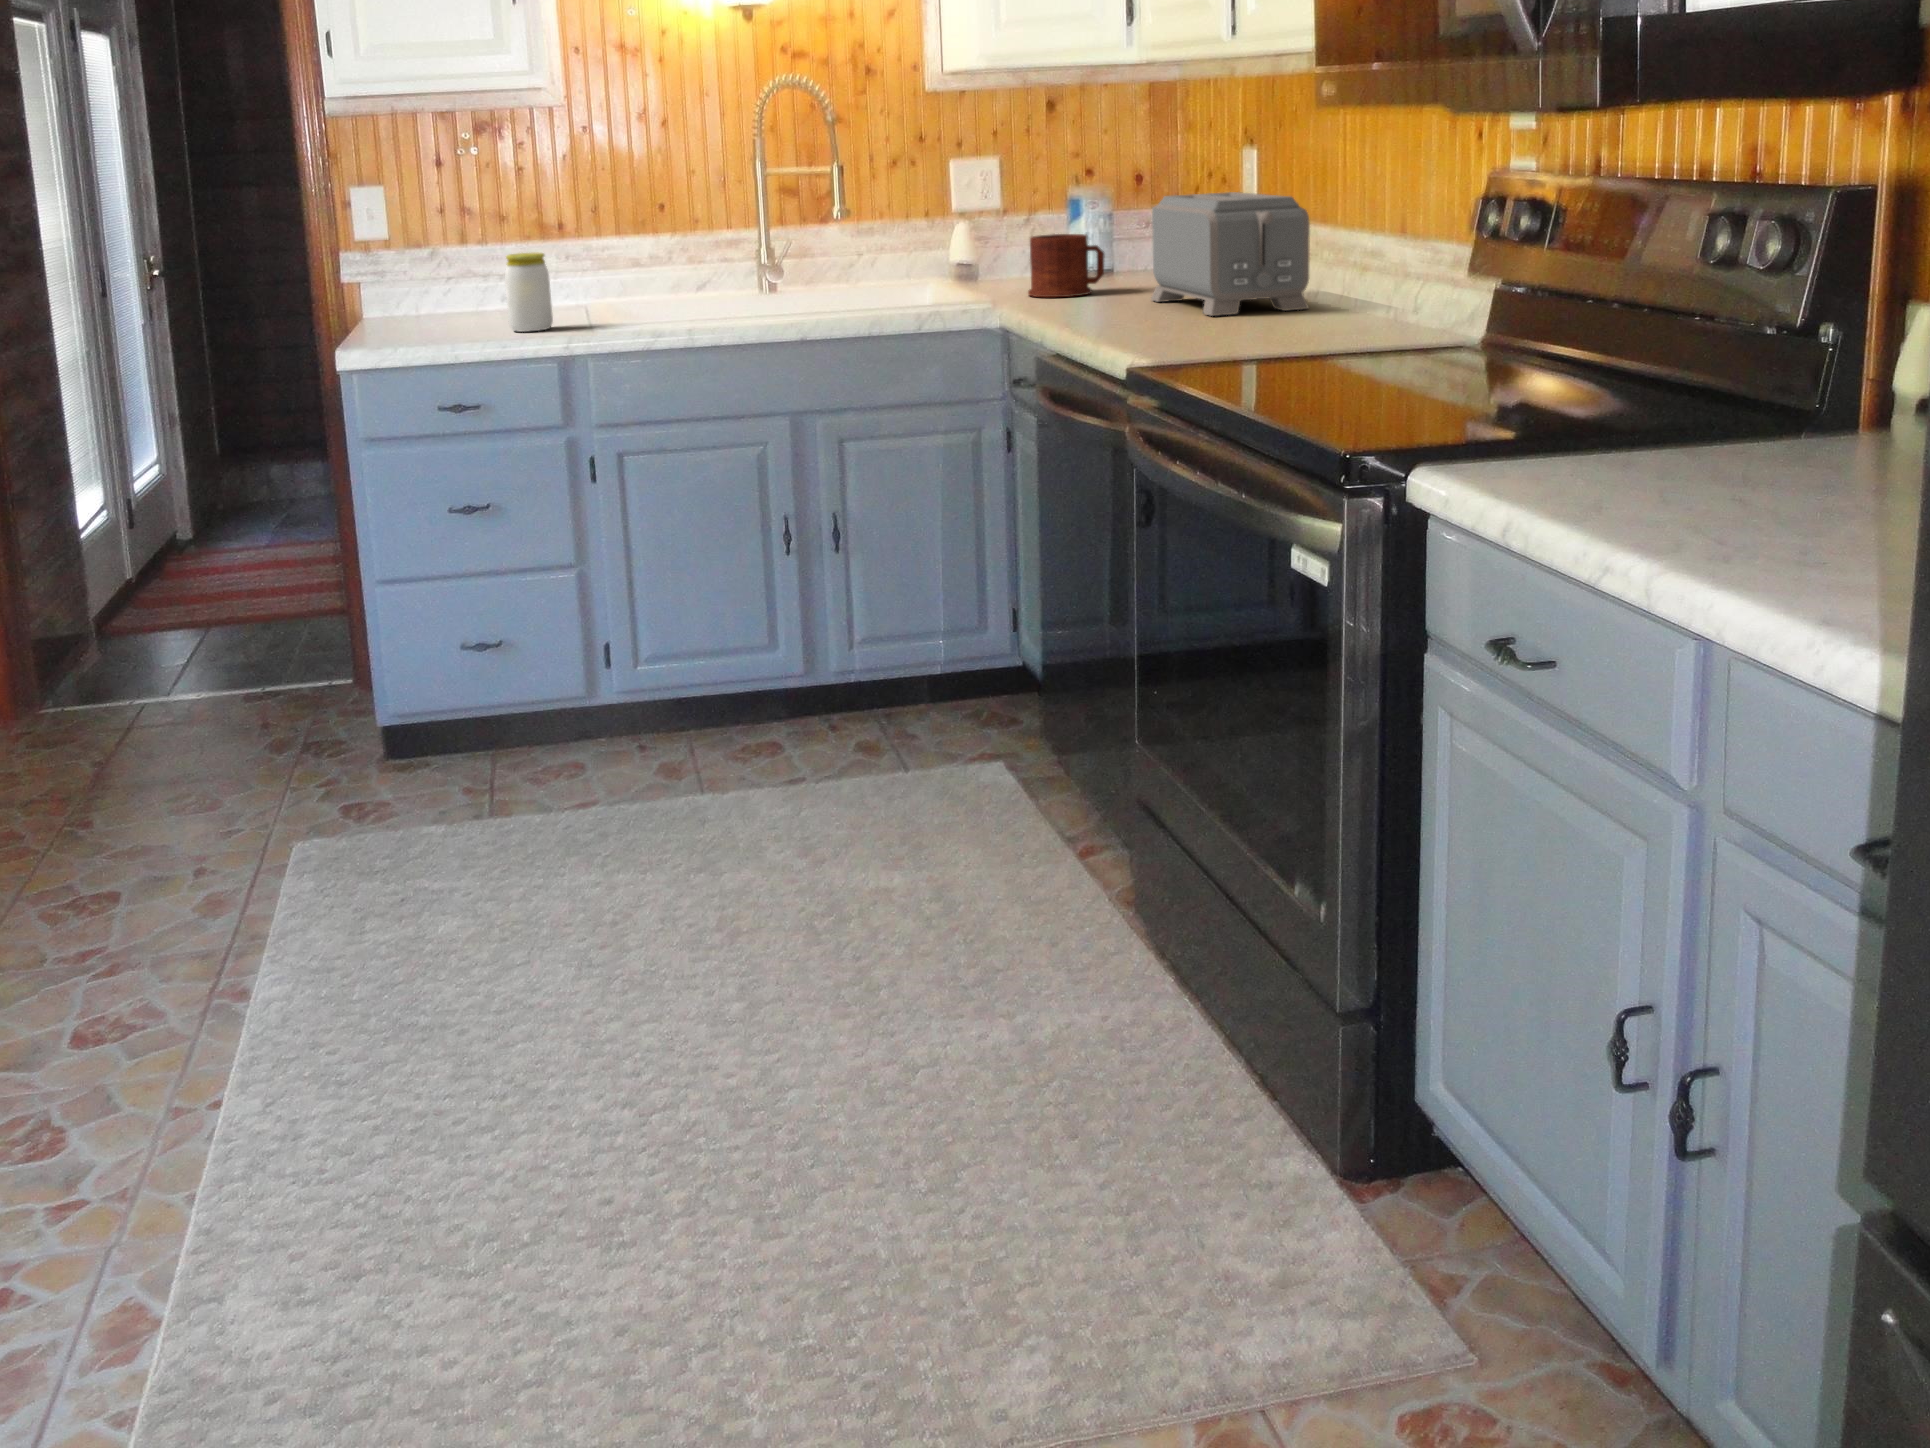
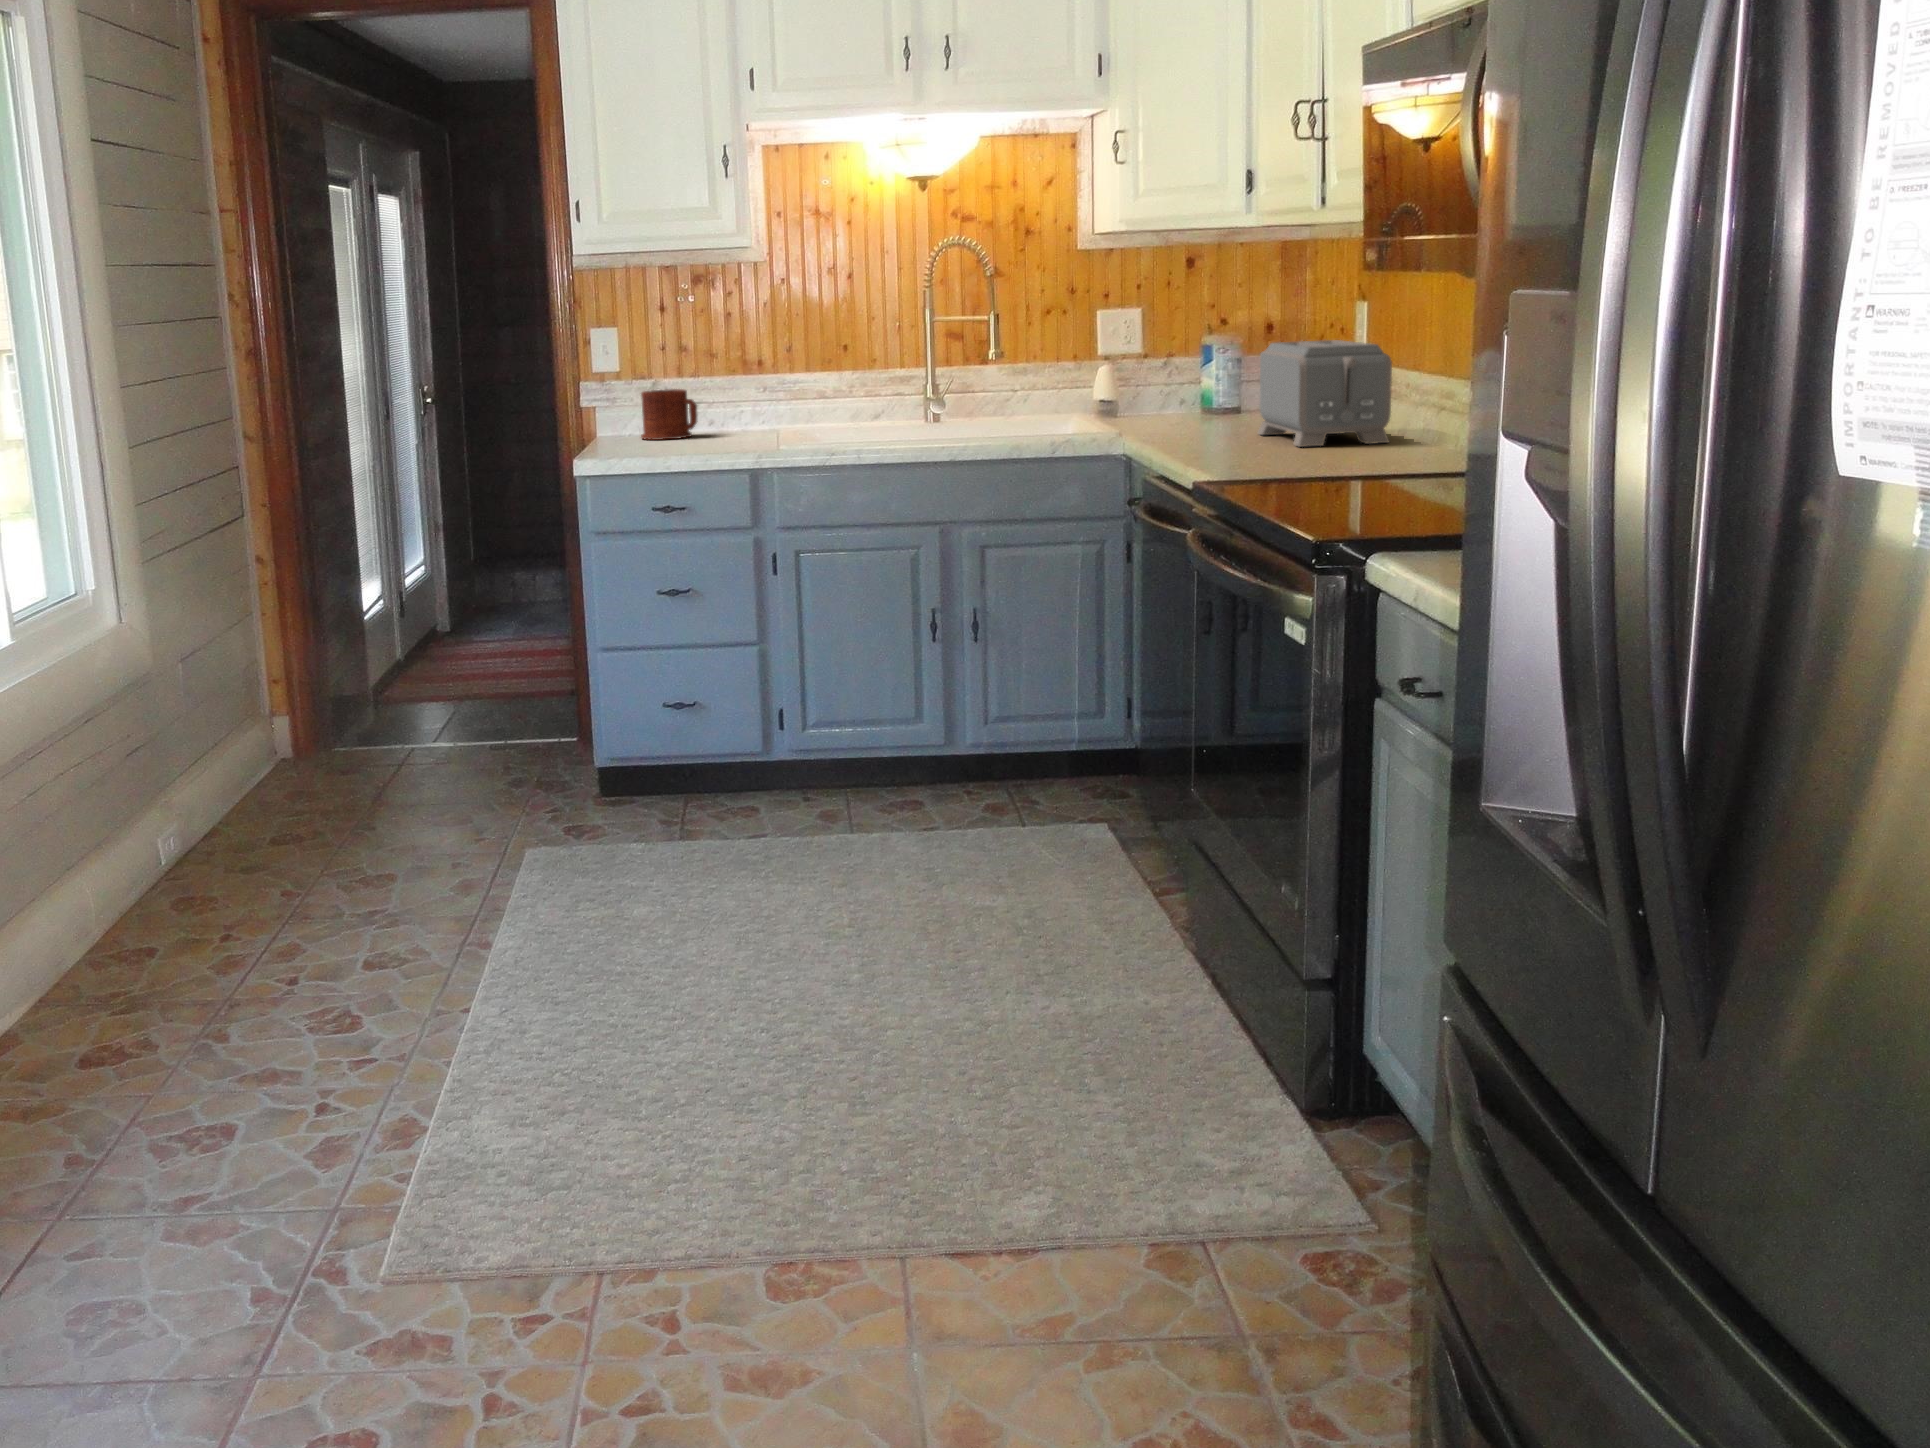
mug: present [1028,234,1104,297] -> present [641,389,697,440]
jar: present [505,253,553,332] -> none [709,384,747,449]

